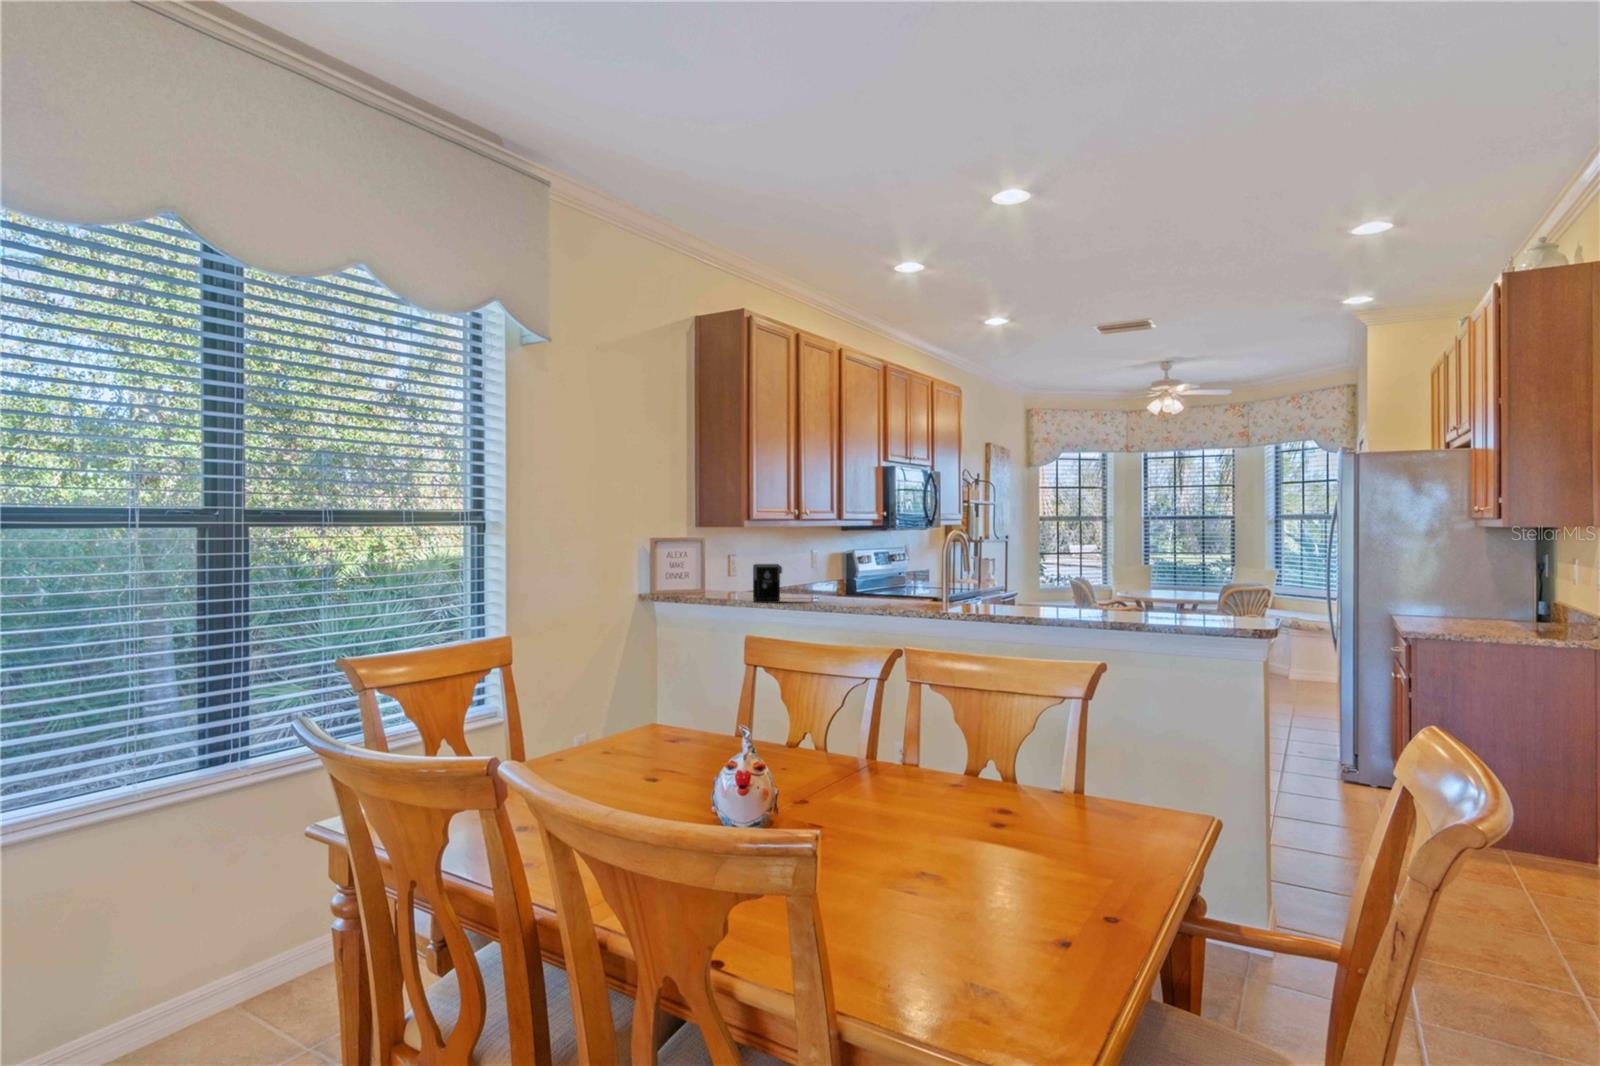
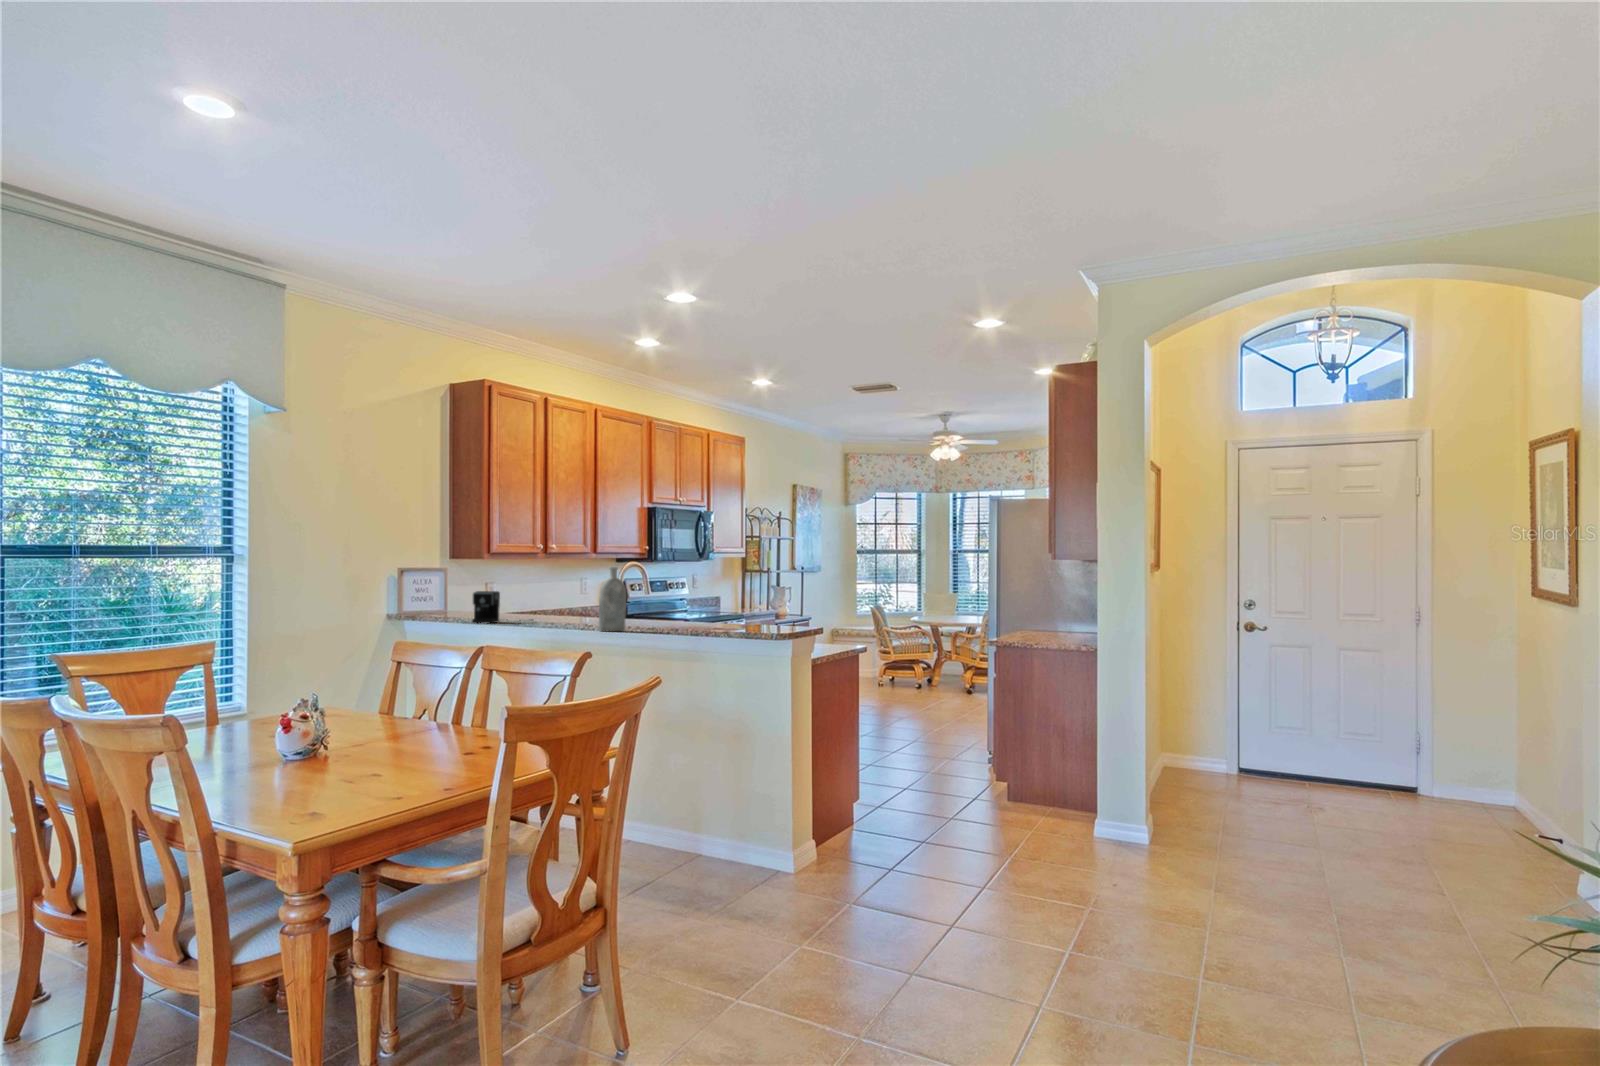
bottle: none [939,529,969,612] -> present [599,567,626,631]

